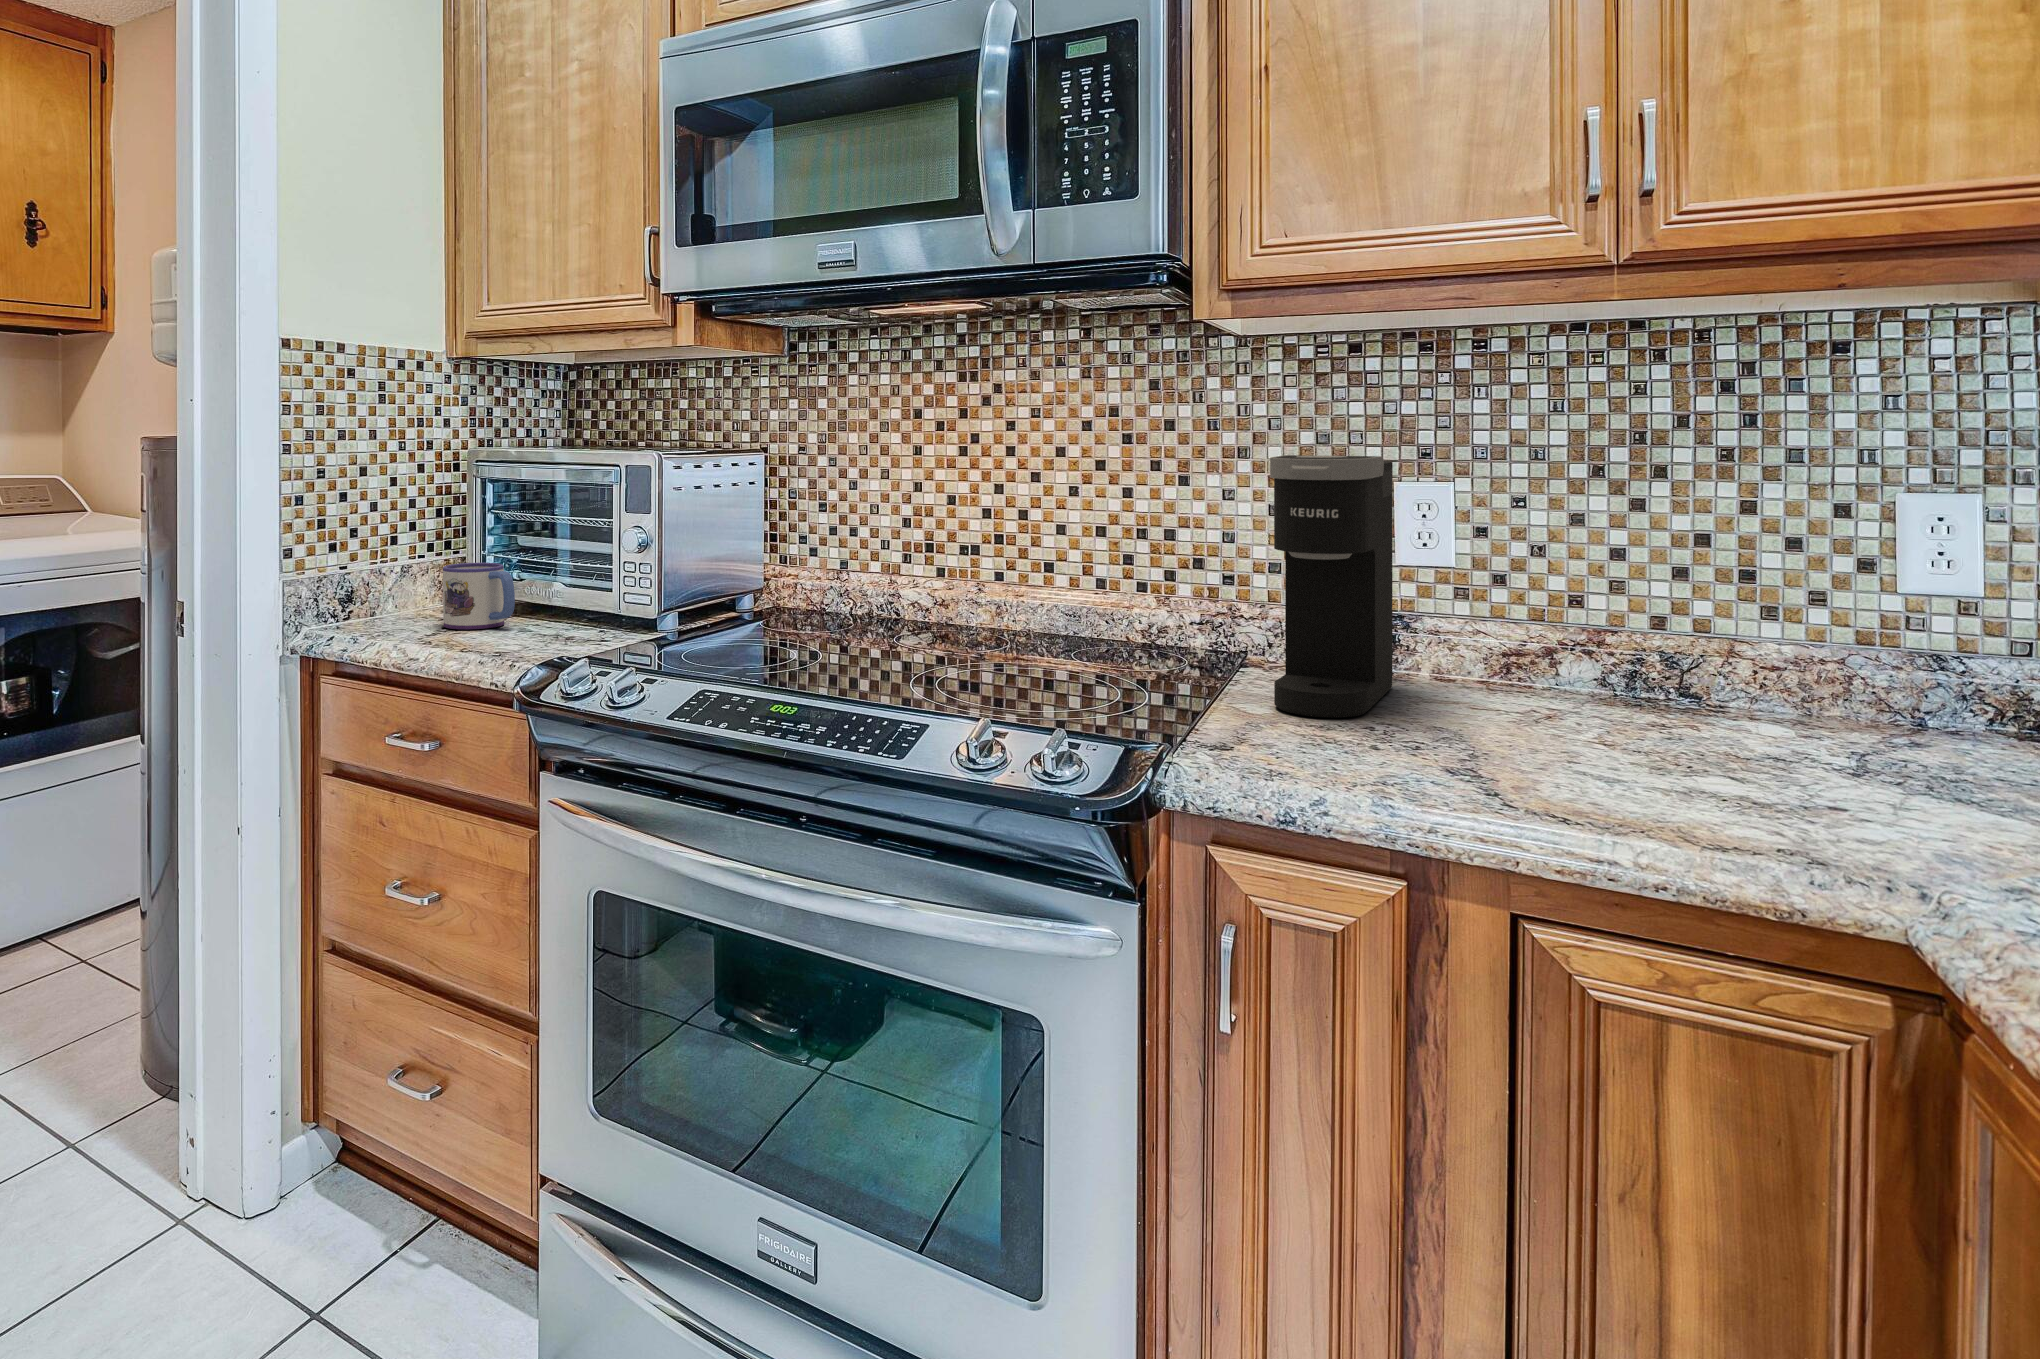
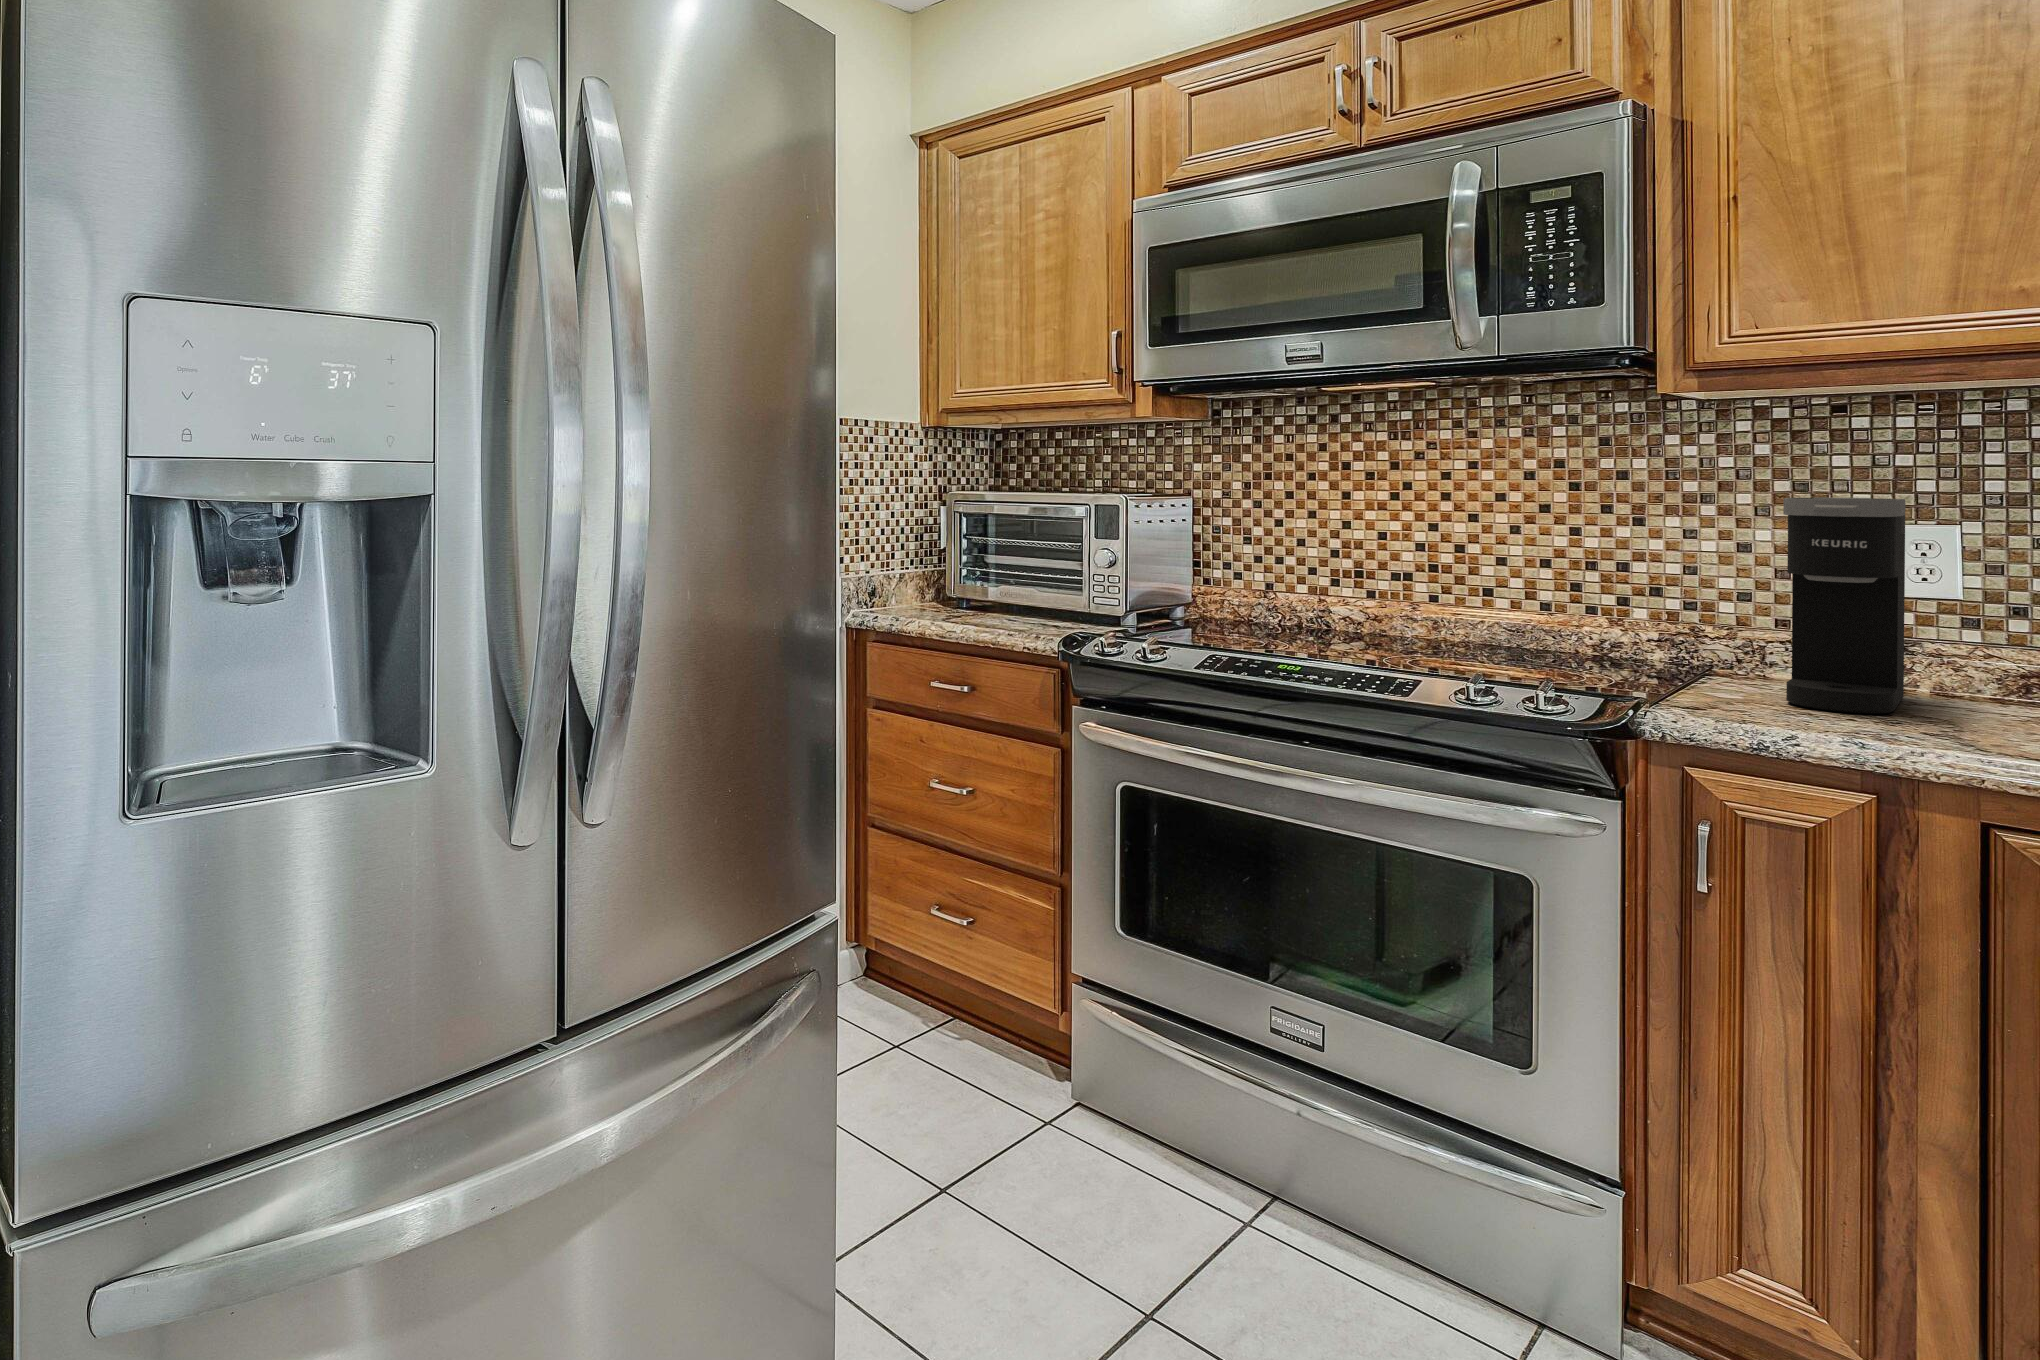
mug: present [443,563,515,629] -> none [951,573,1010,620]

